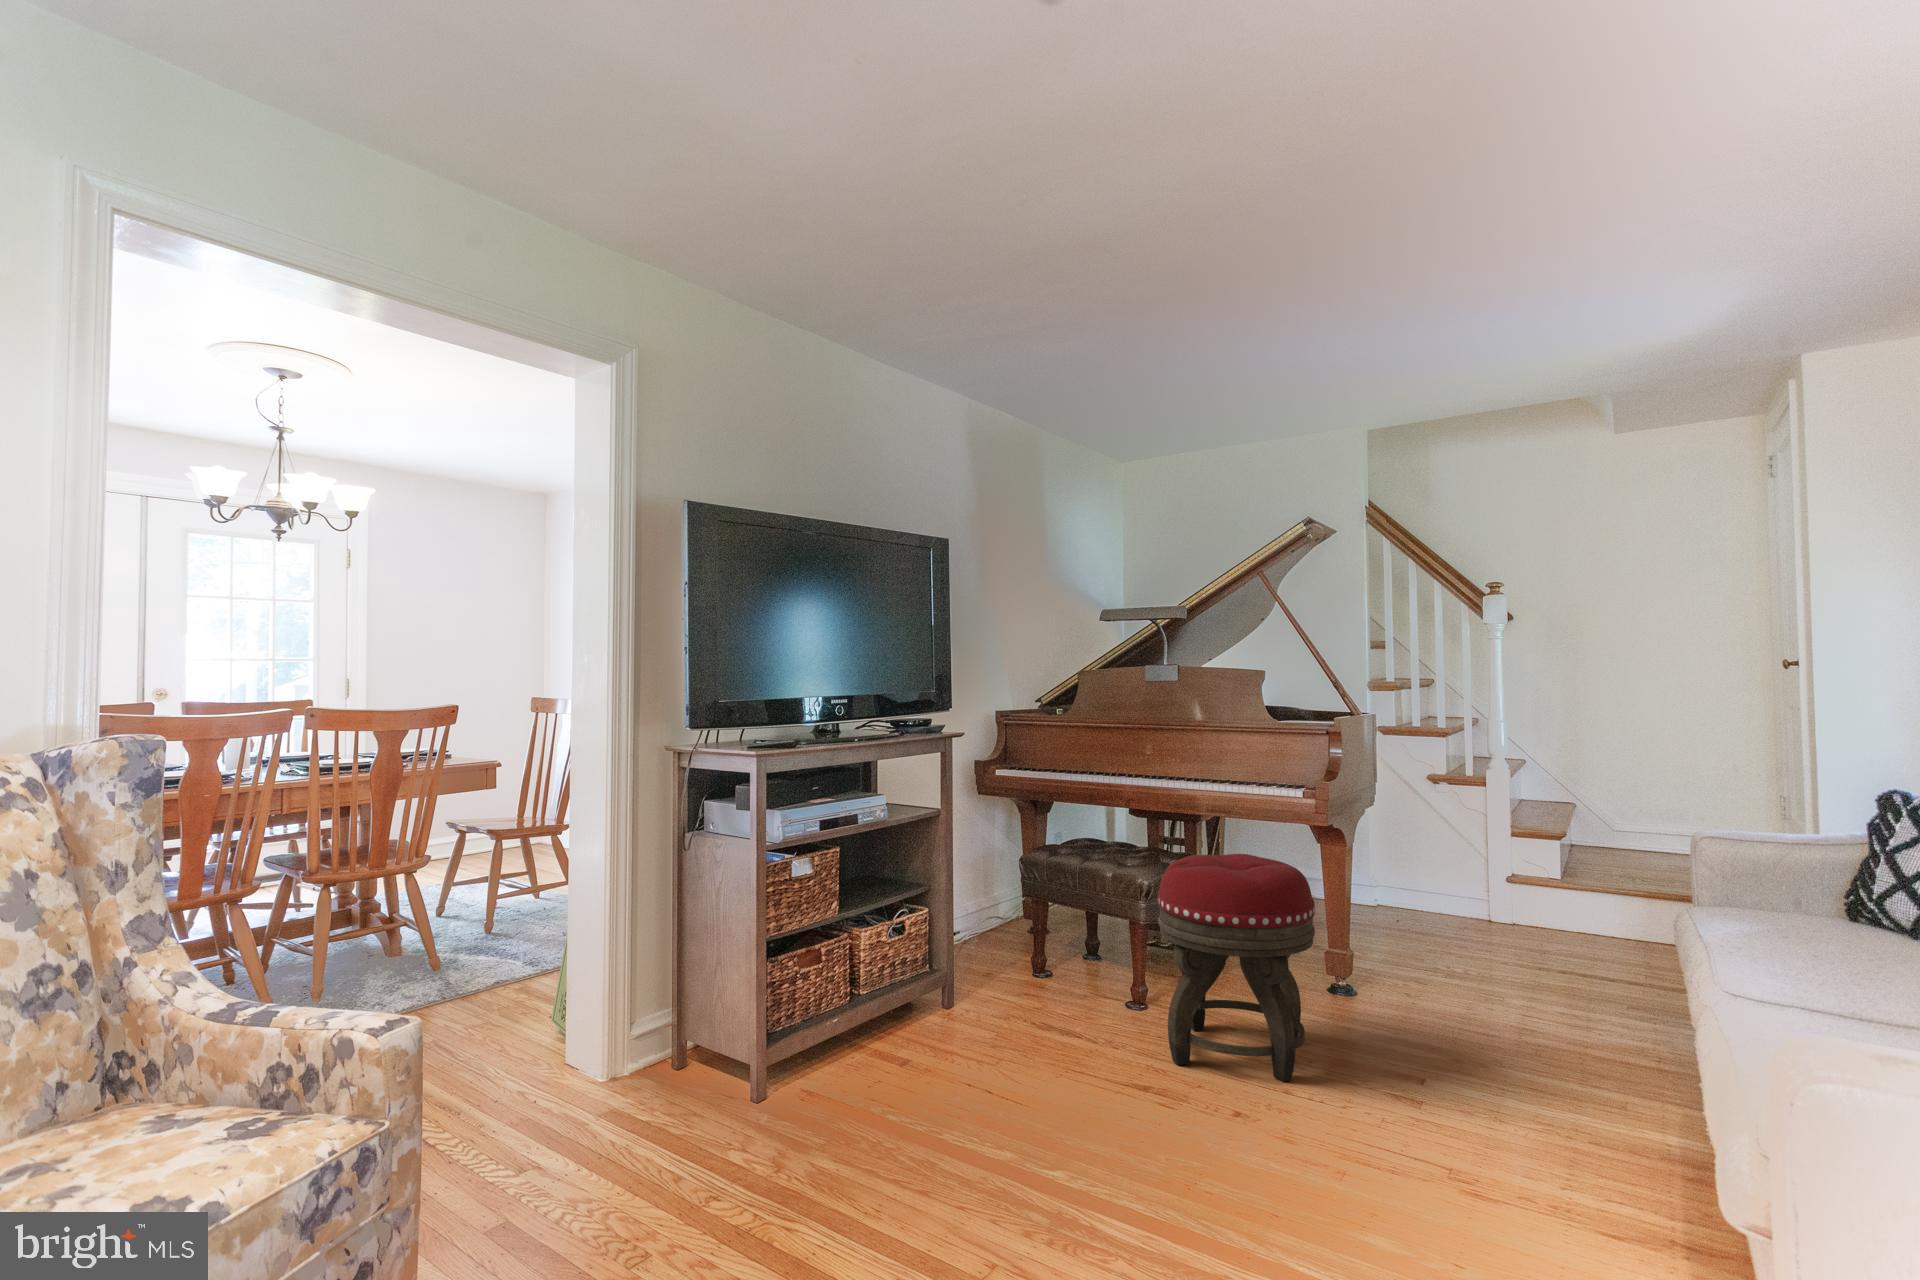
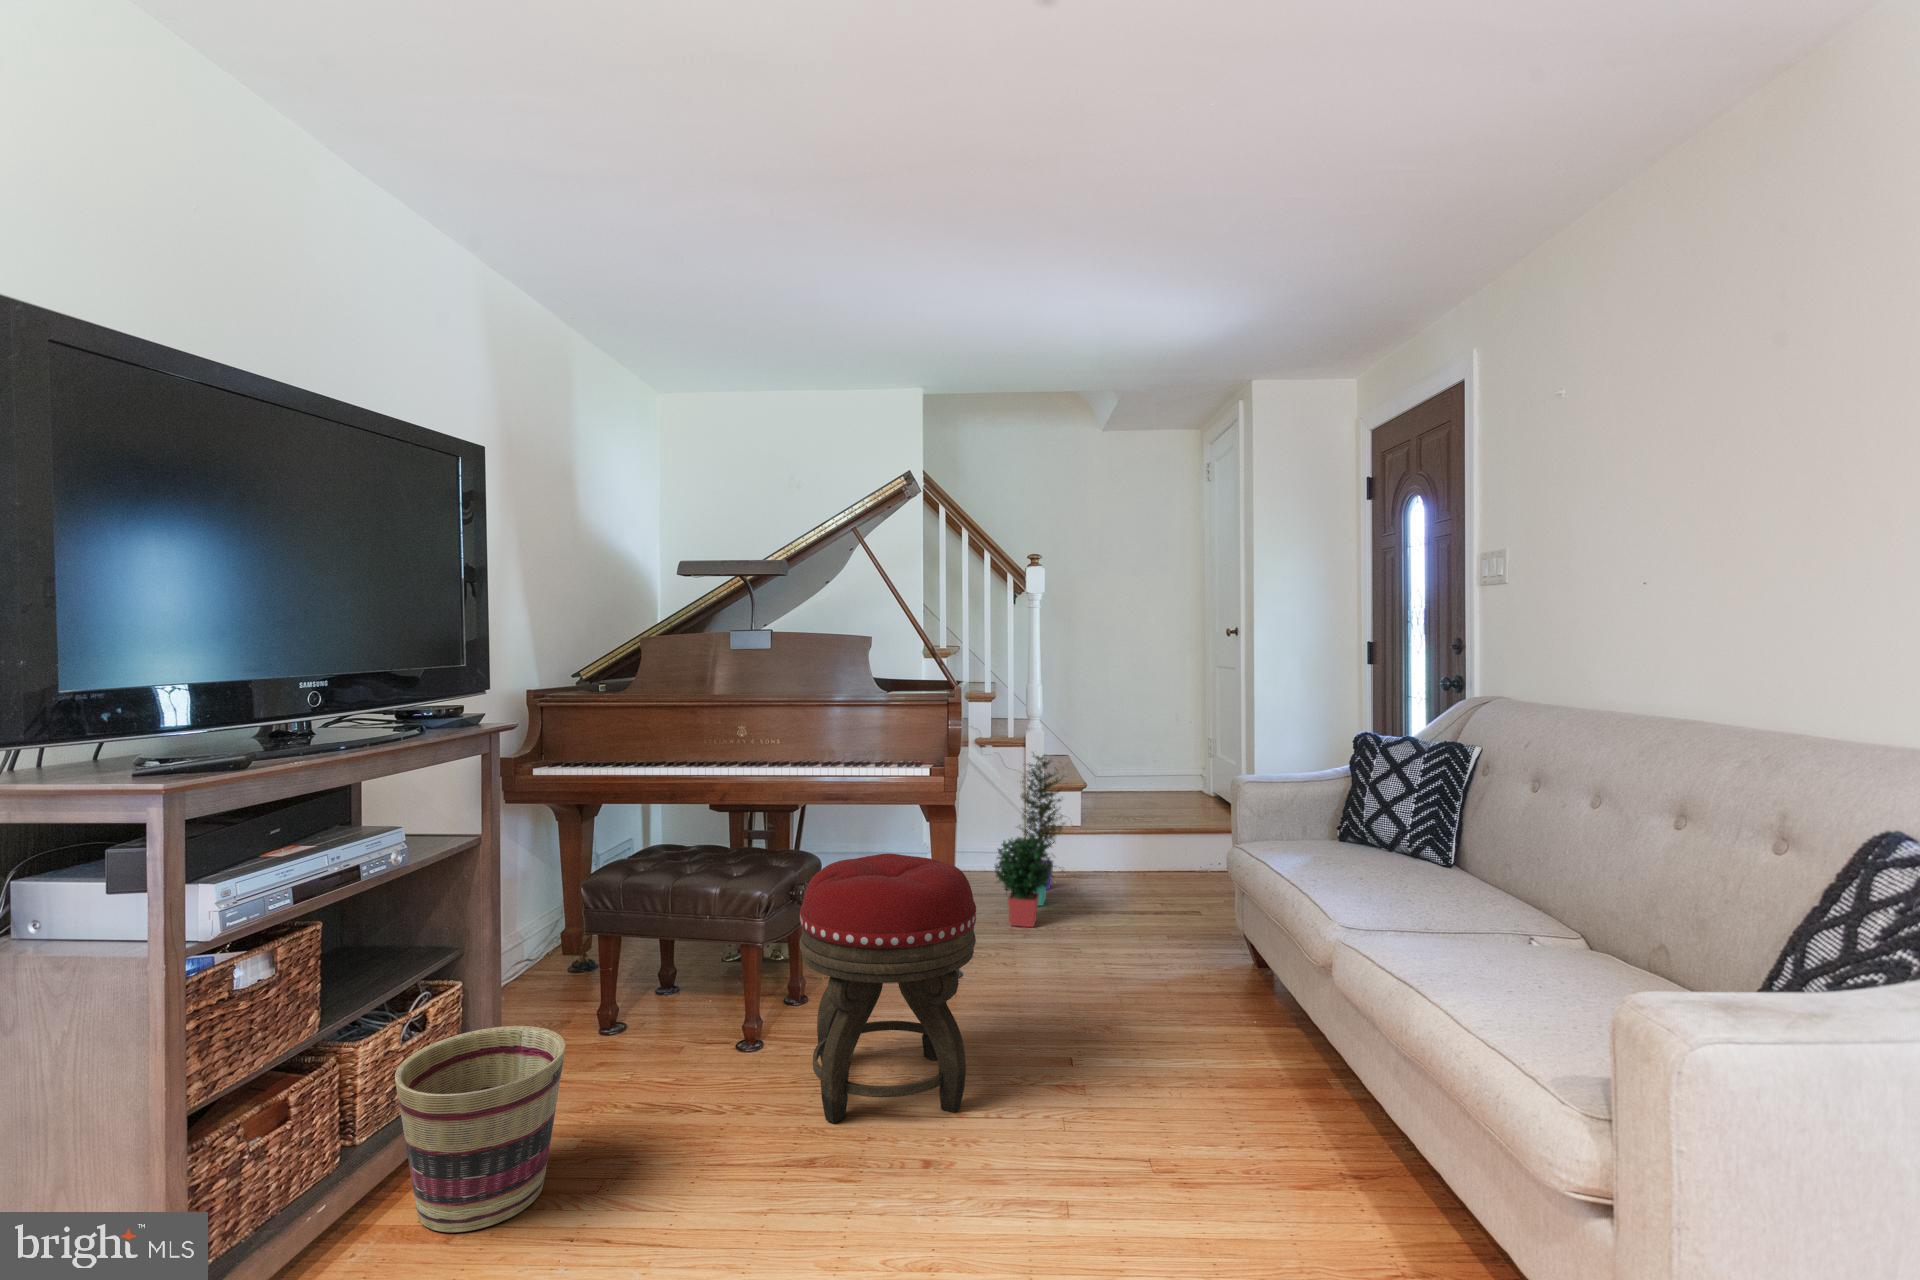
potted plant: none [1415,785,1530,964] -> present [995,753,1065,927]
basket: none [878,939,979,1063] -> present [395,1026,566,1232]

